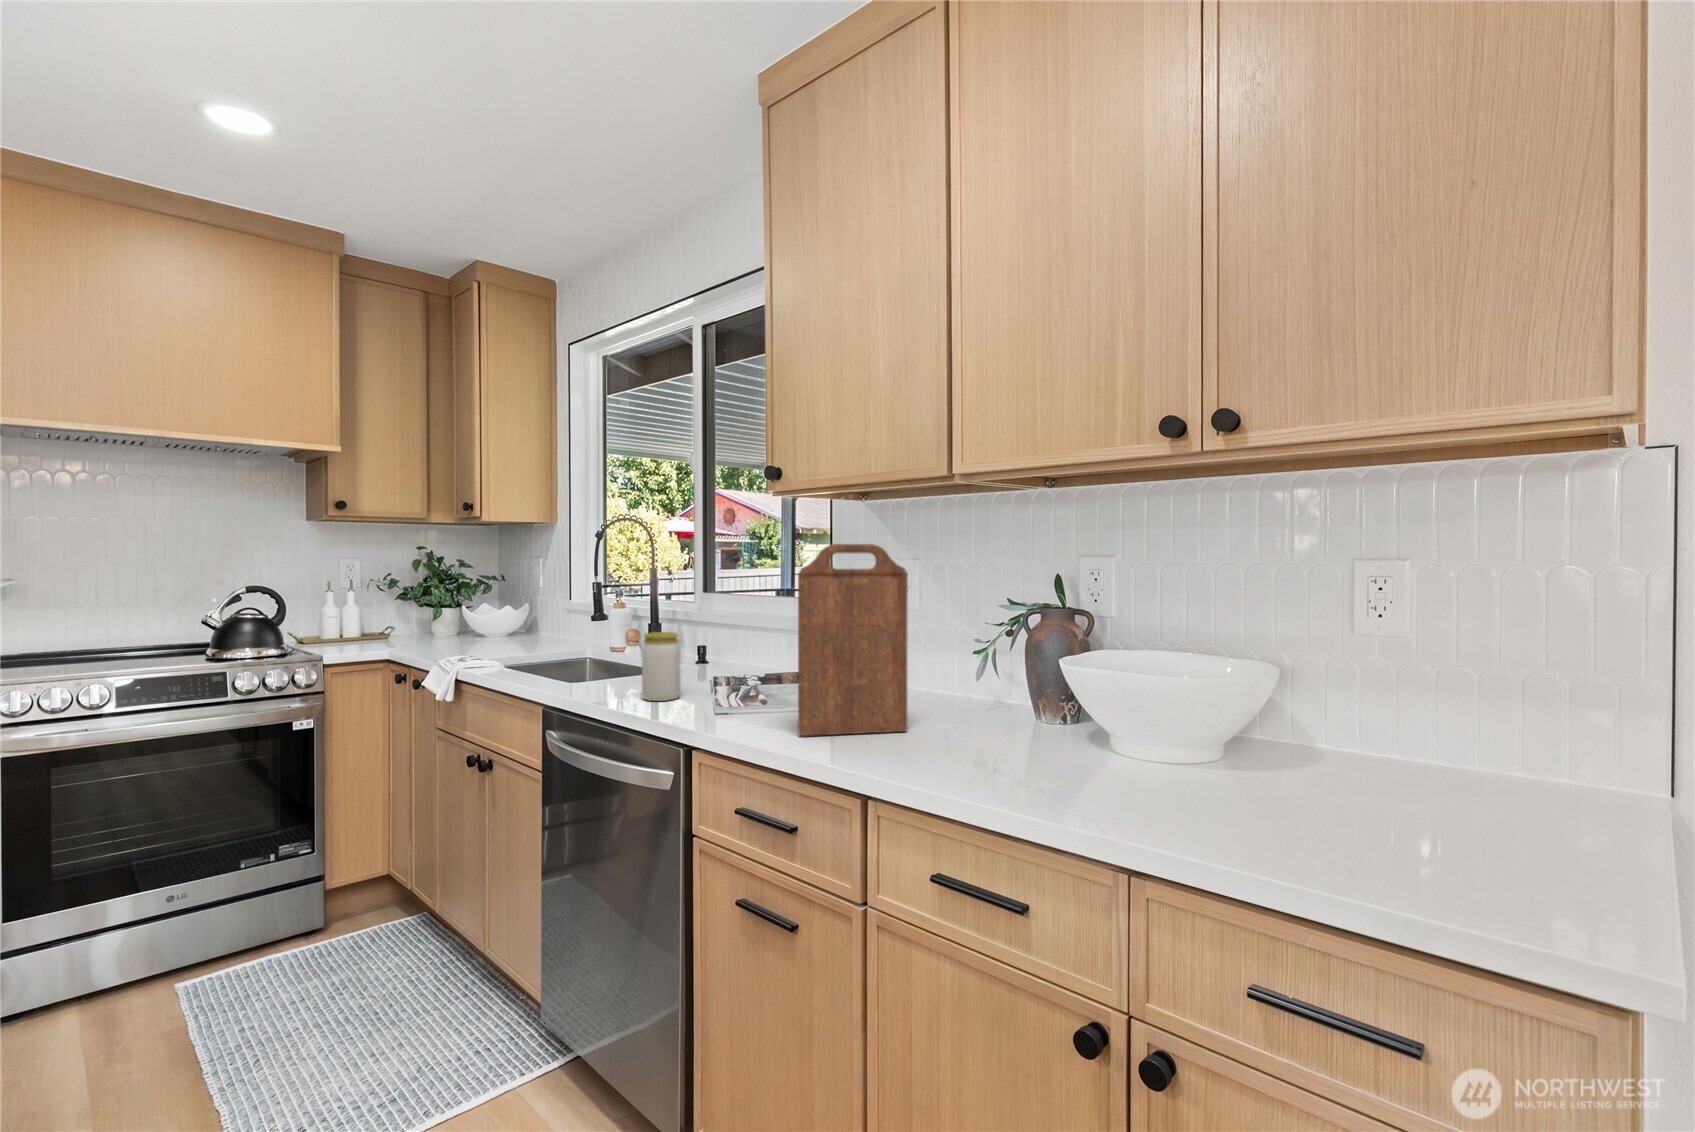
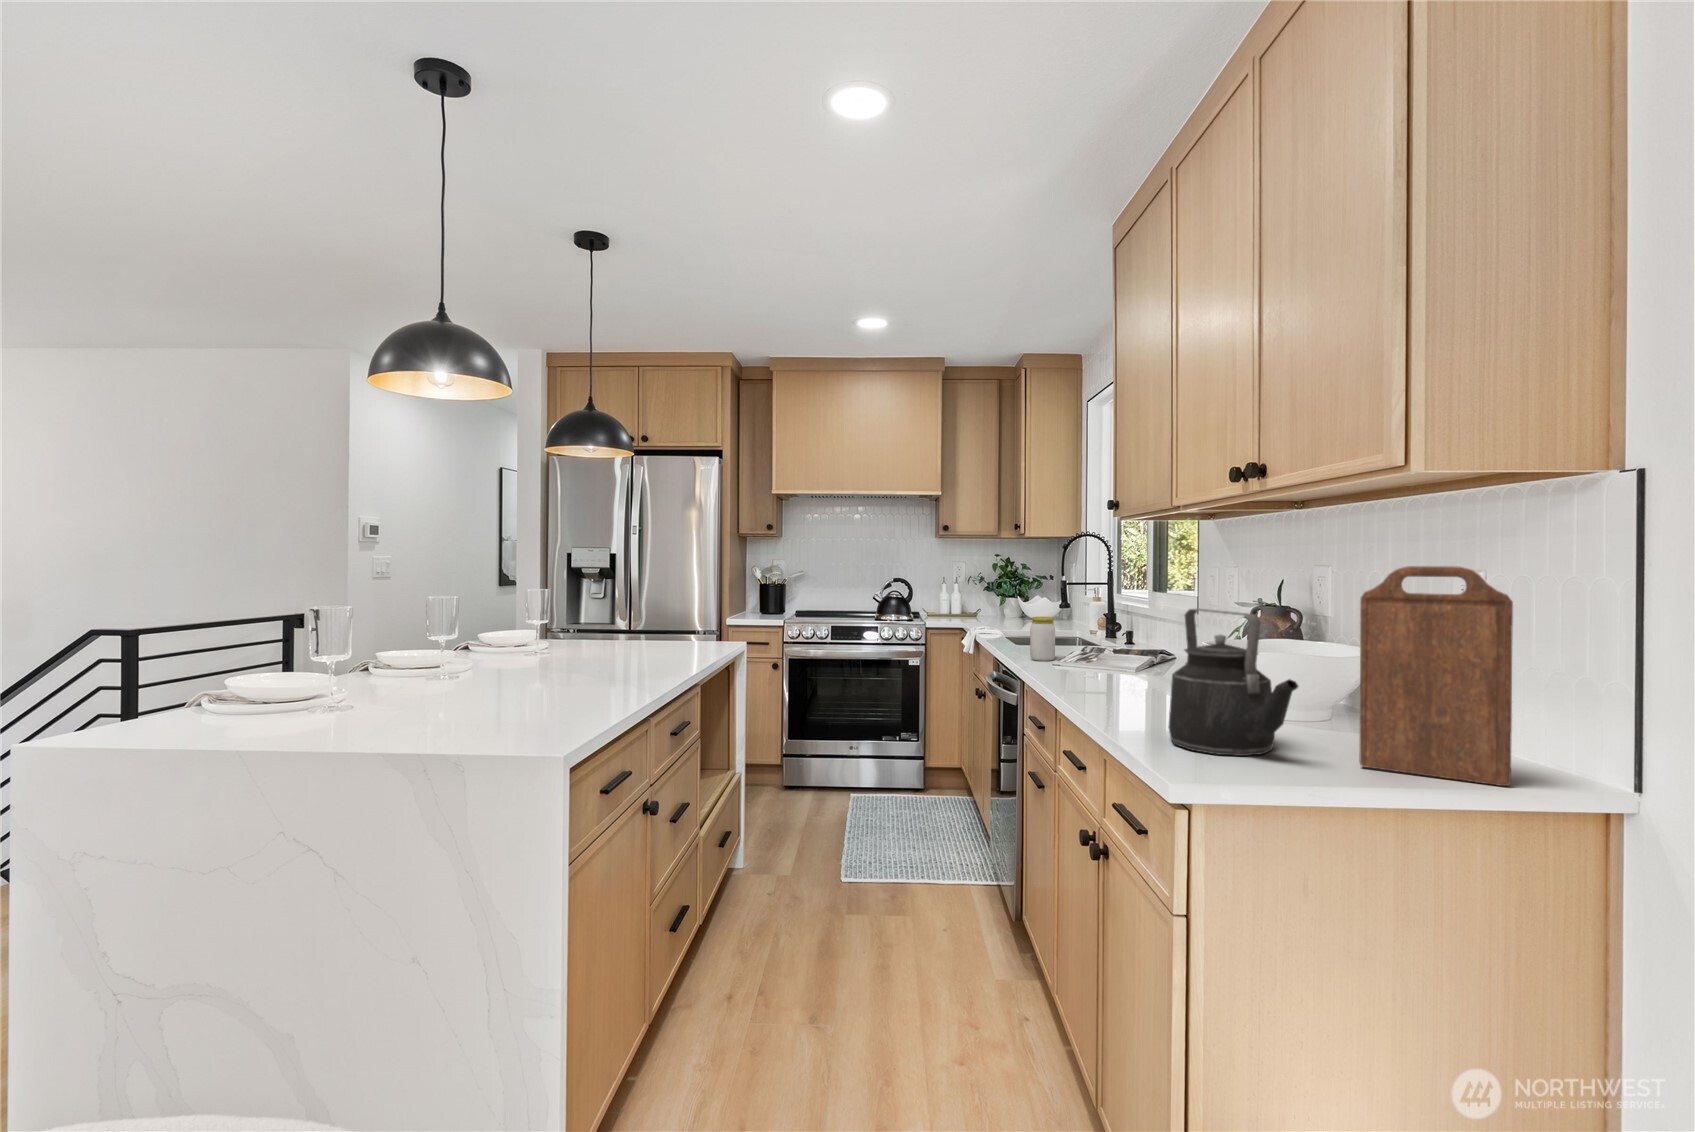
cutting board: present [798,544,908,736] -> present [1359,566,1513,786]
kettle: none [1184,603,1442,831] -> present [1169,609,1298,756]

